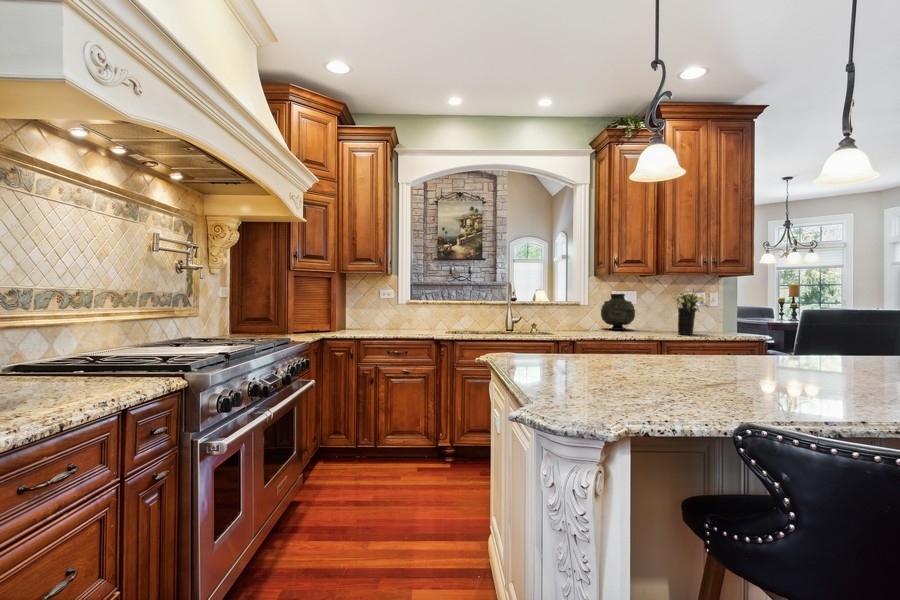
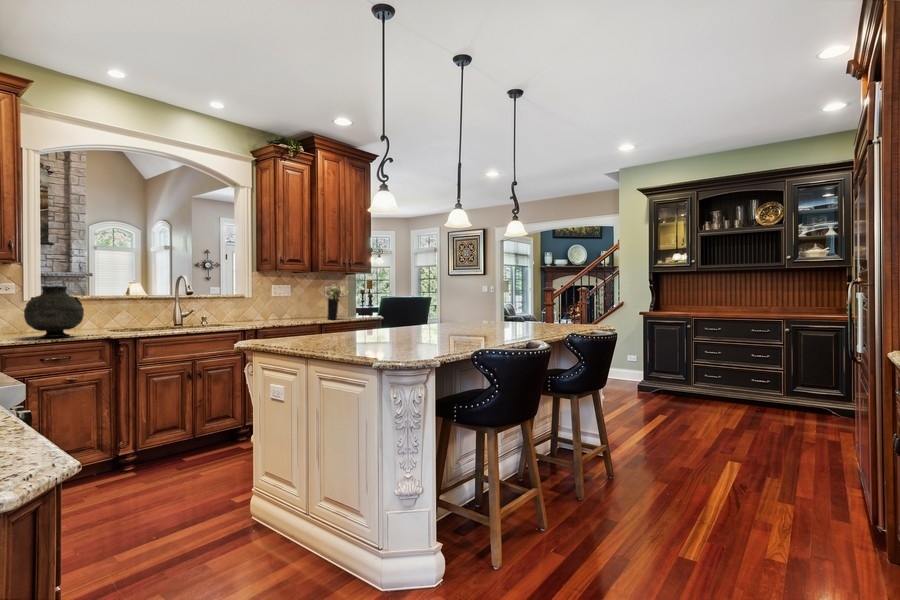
vase: present [601,294,635,330] -> present [24,286,84,338]

